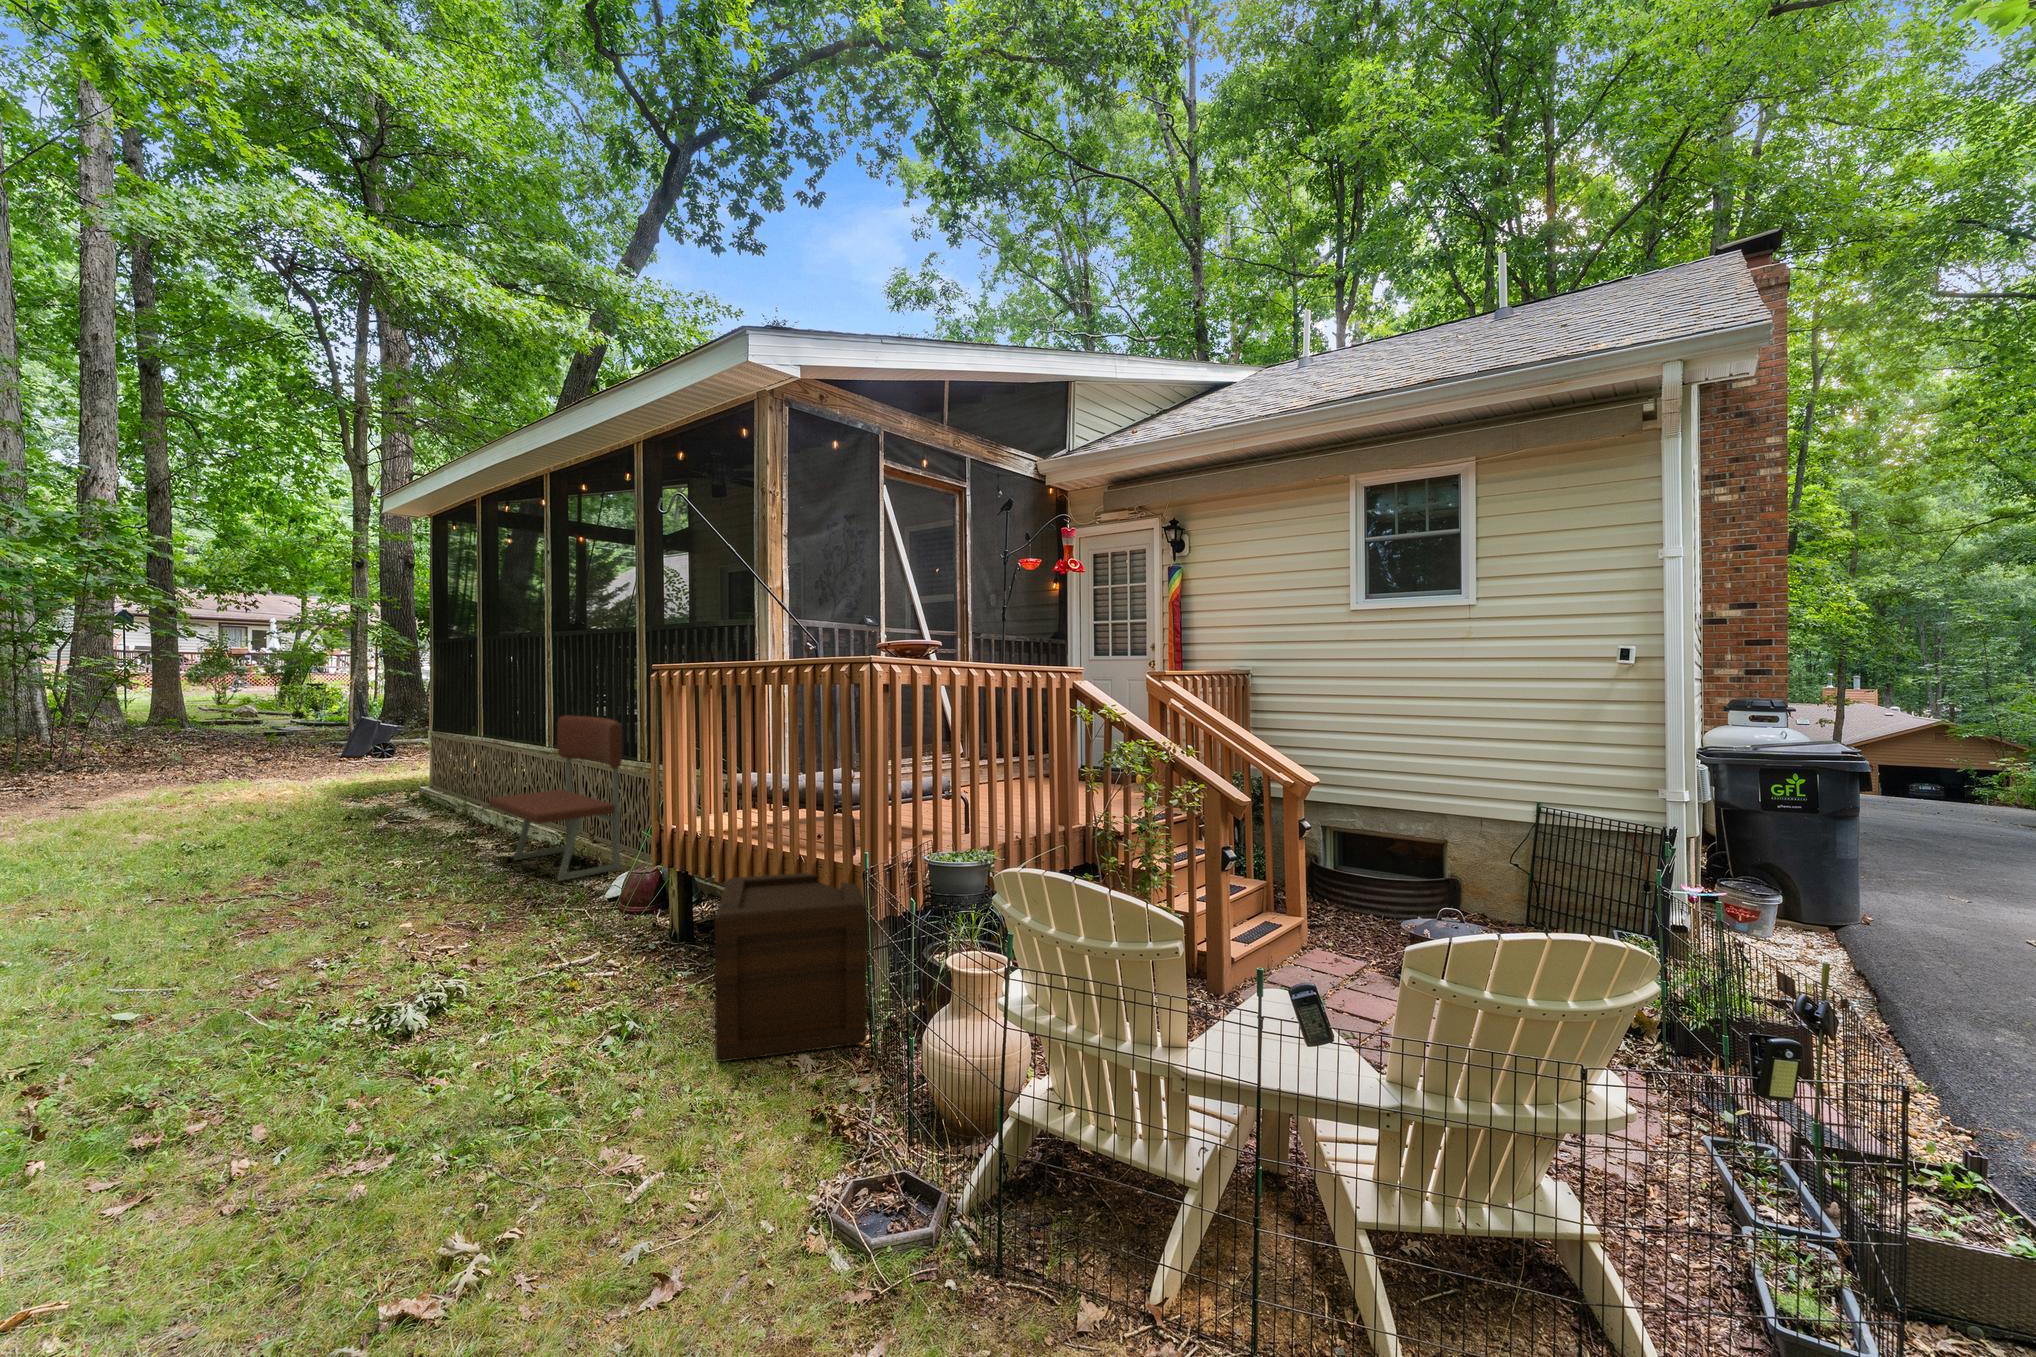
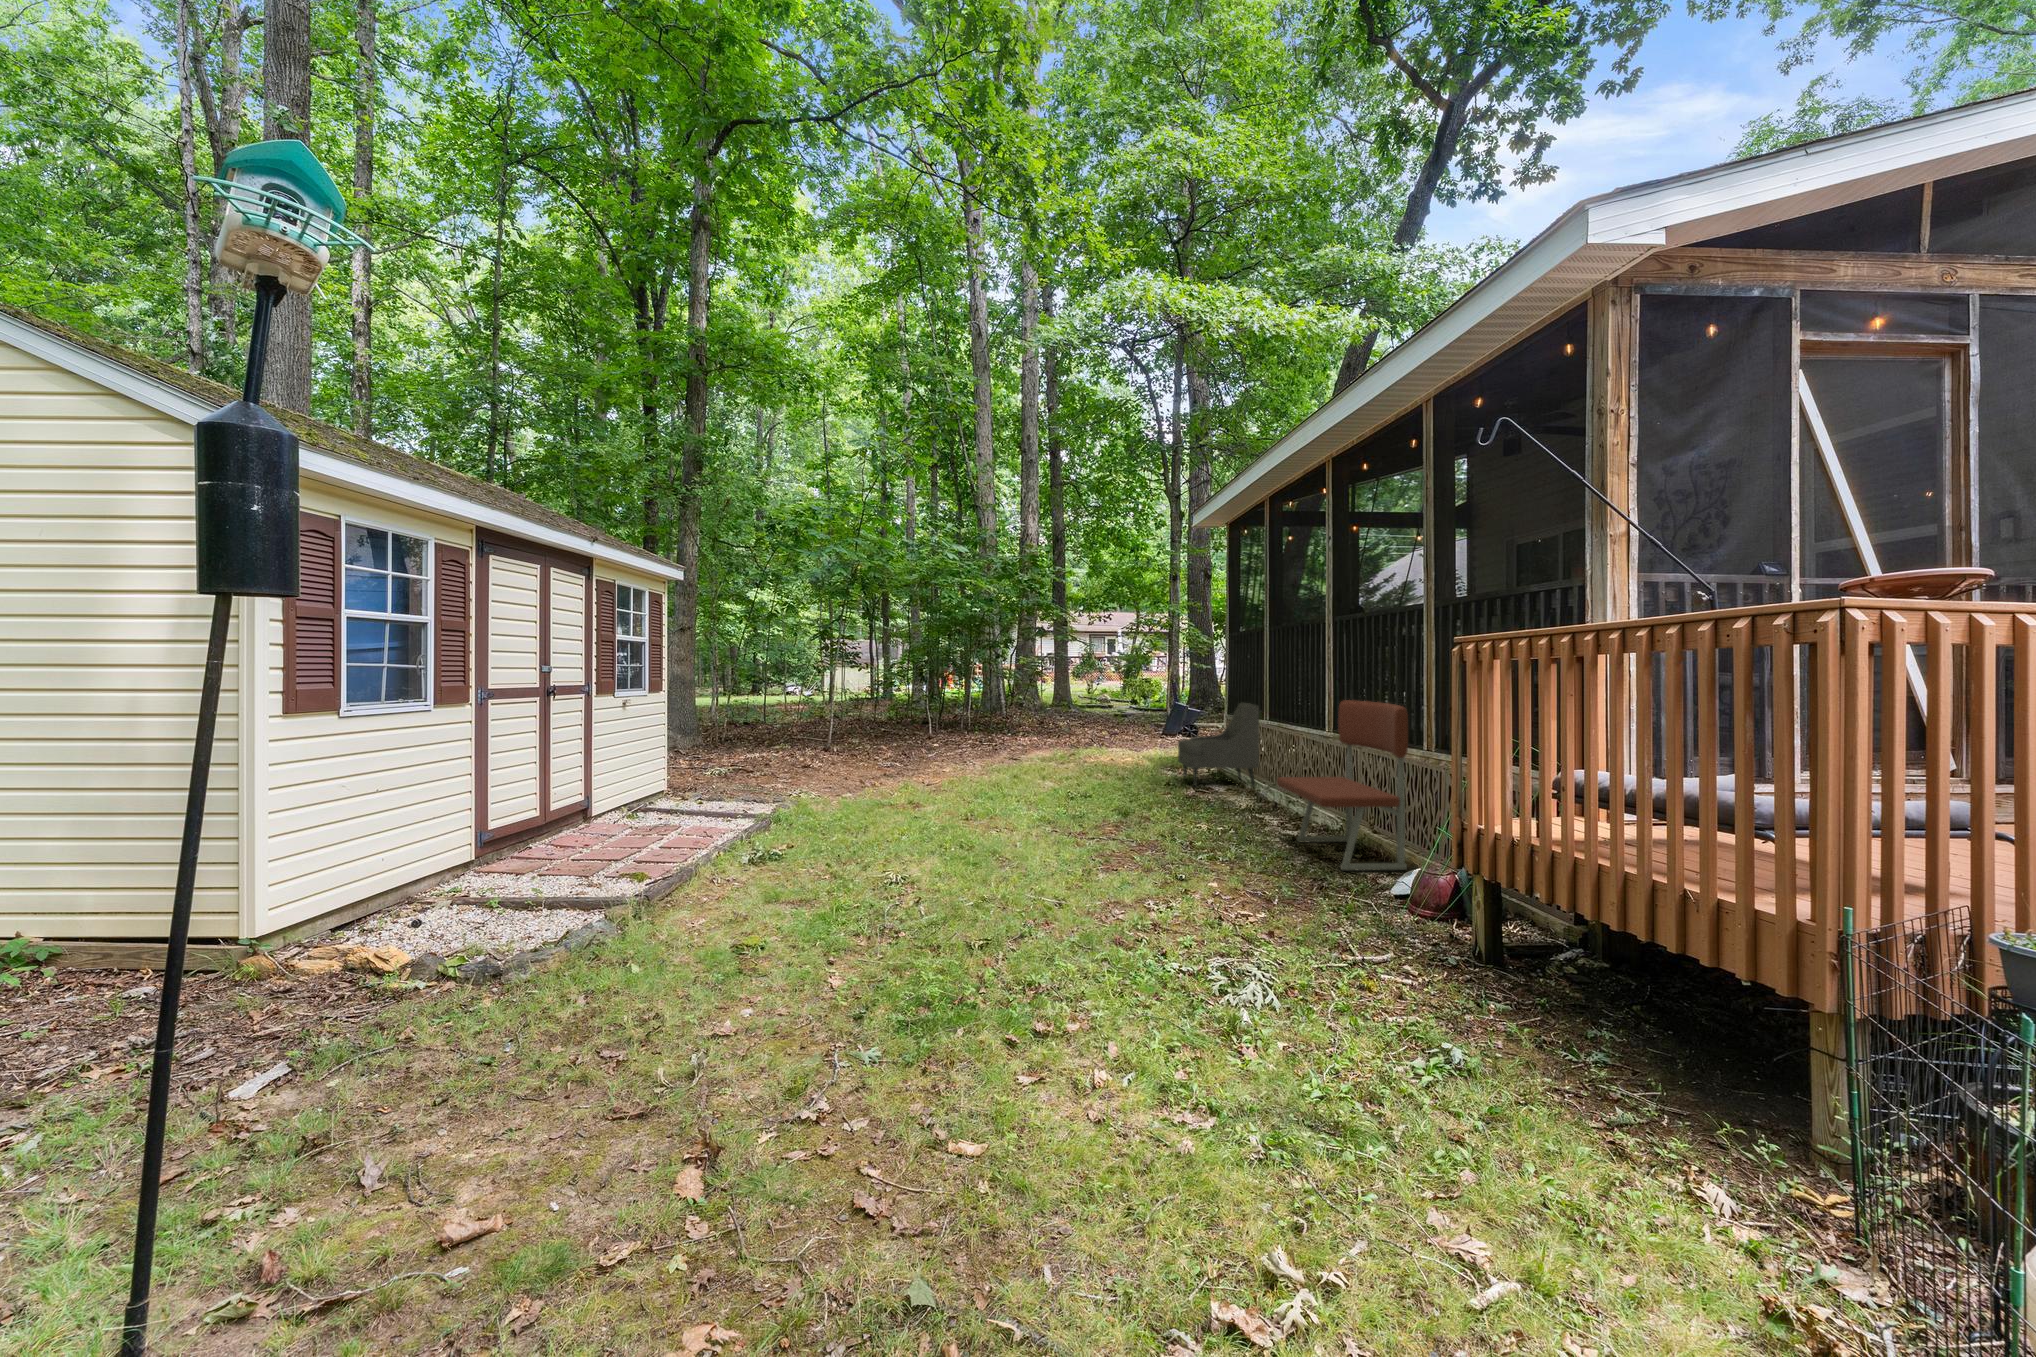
chair: none [363,717,473,816] -> present [1178,703,1259,786]
wooden crate: present [715,873,867,1062] -> none [1571,904,1856,1225]

